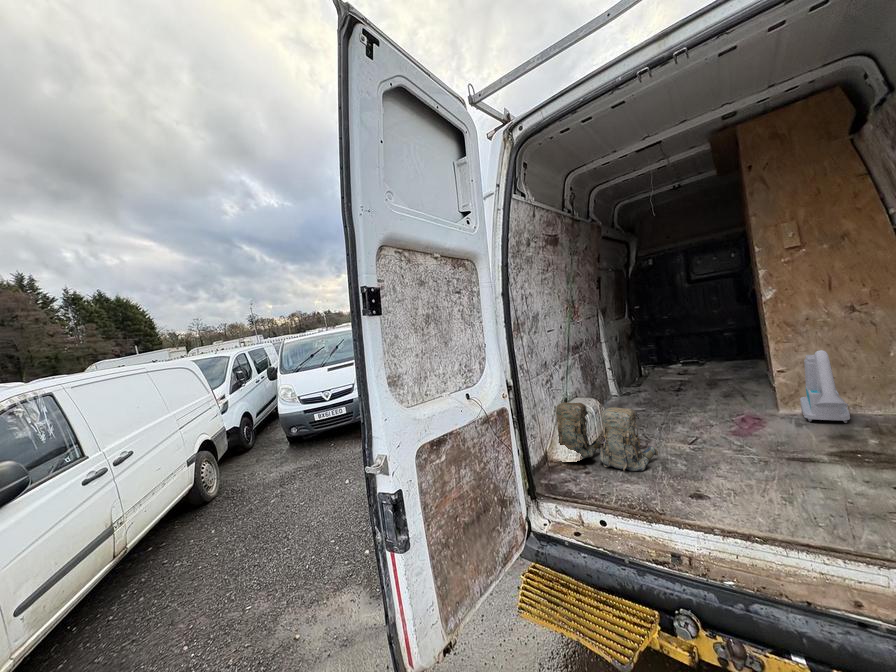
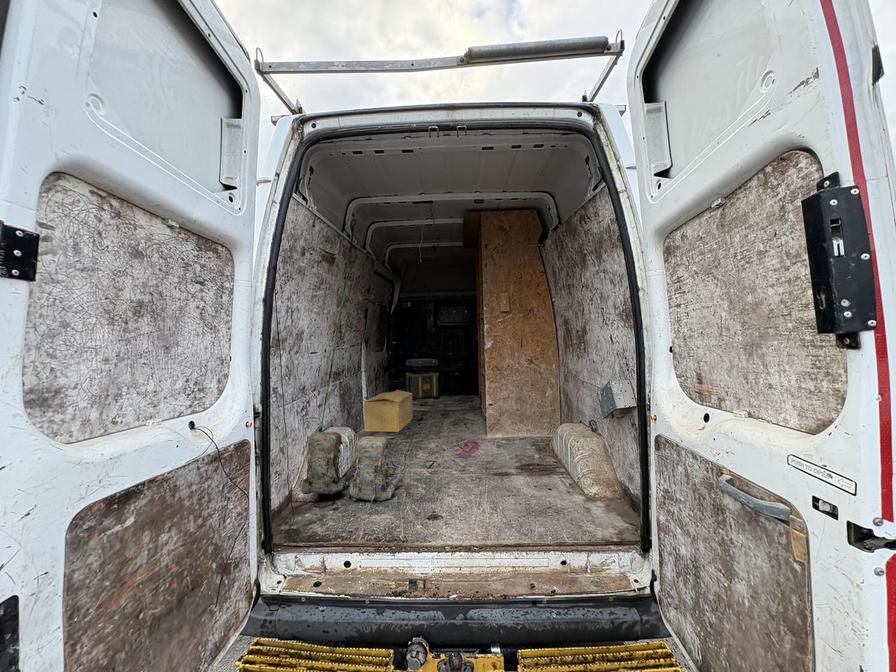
toolbox: none [654,321,701,367] -> present [406,359,439,399]
vacuum cleaner: present [800,350,850,423] -> none [501,389,528,444]
cardboard box: none [608,359,668,403] -> present [364,390,413,432]

